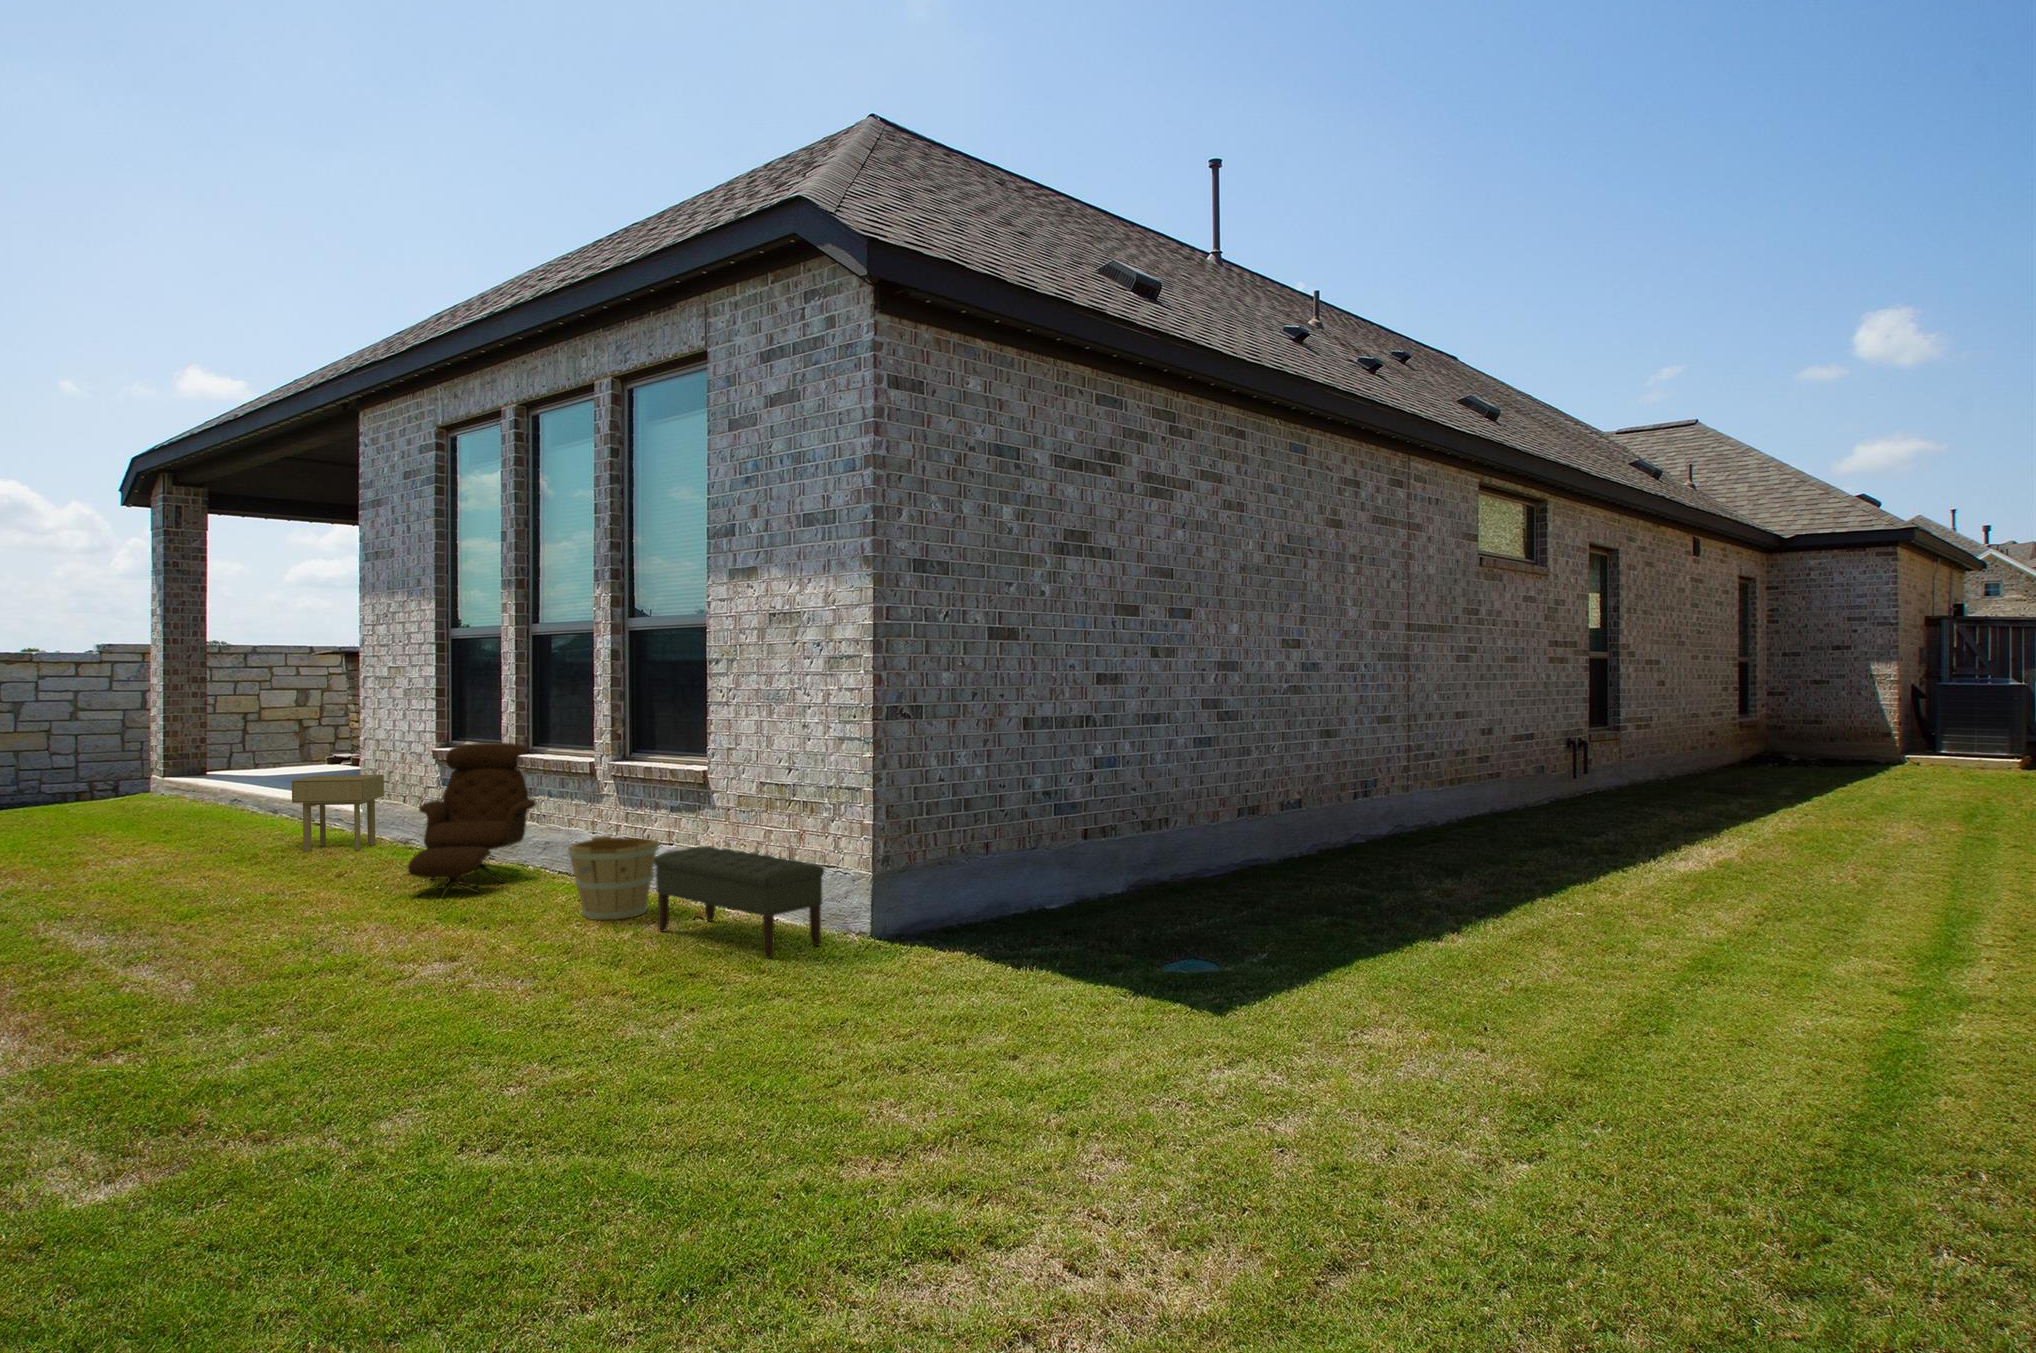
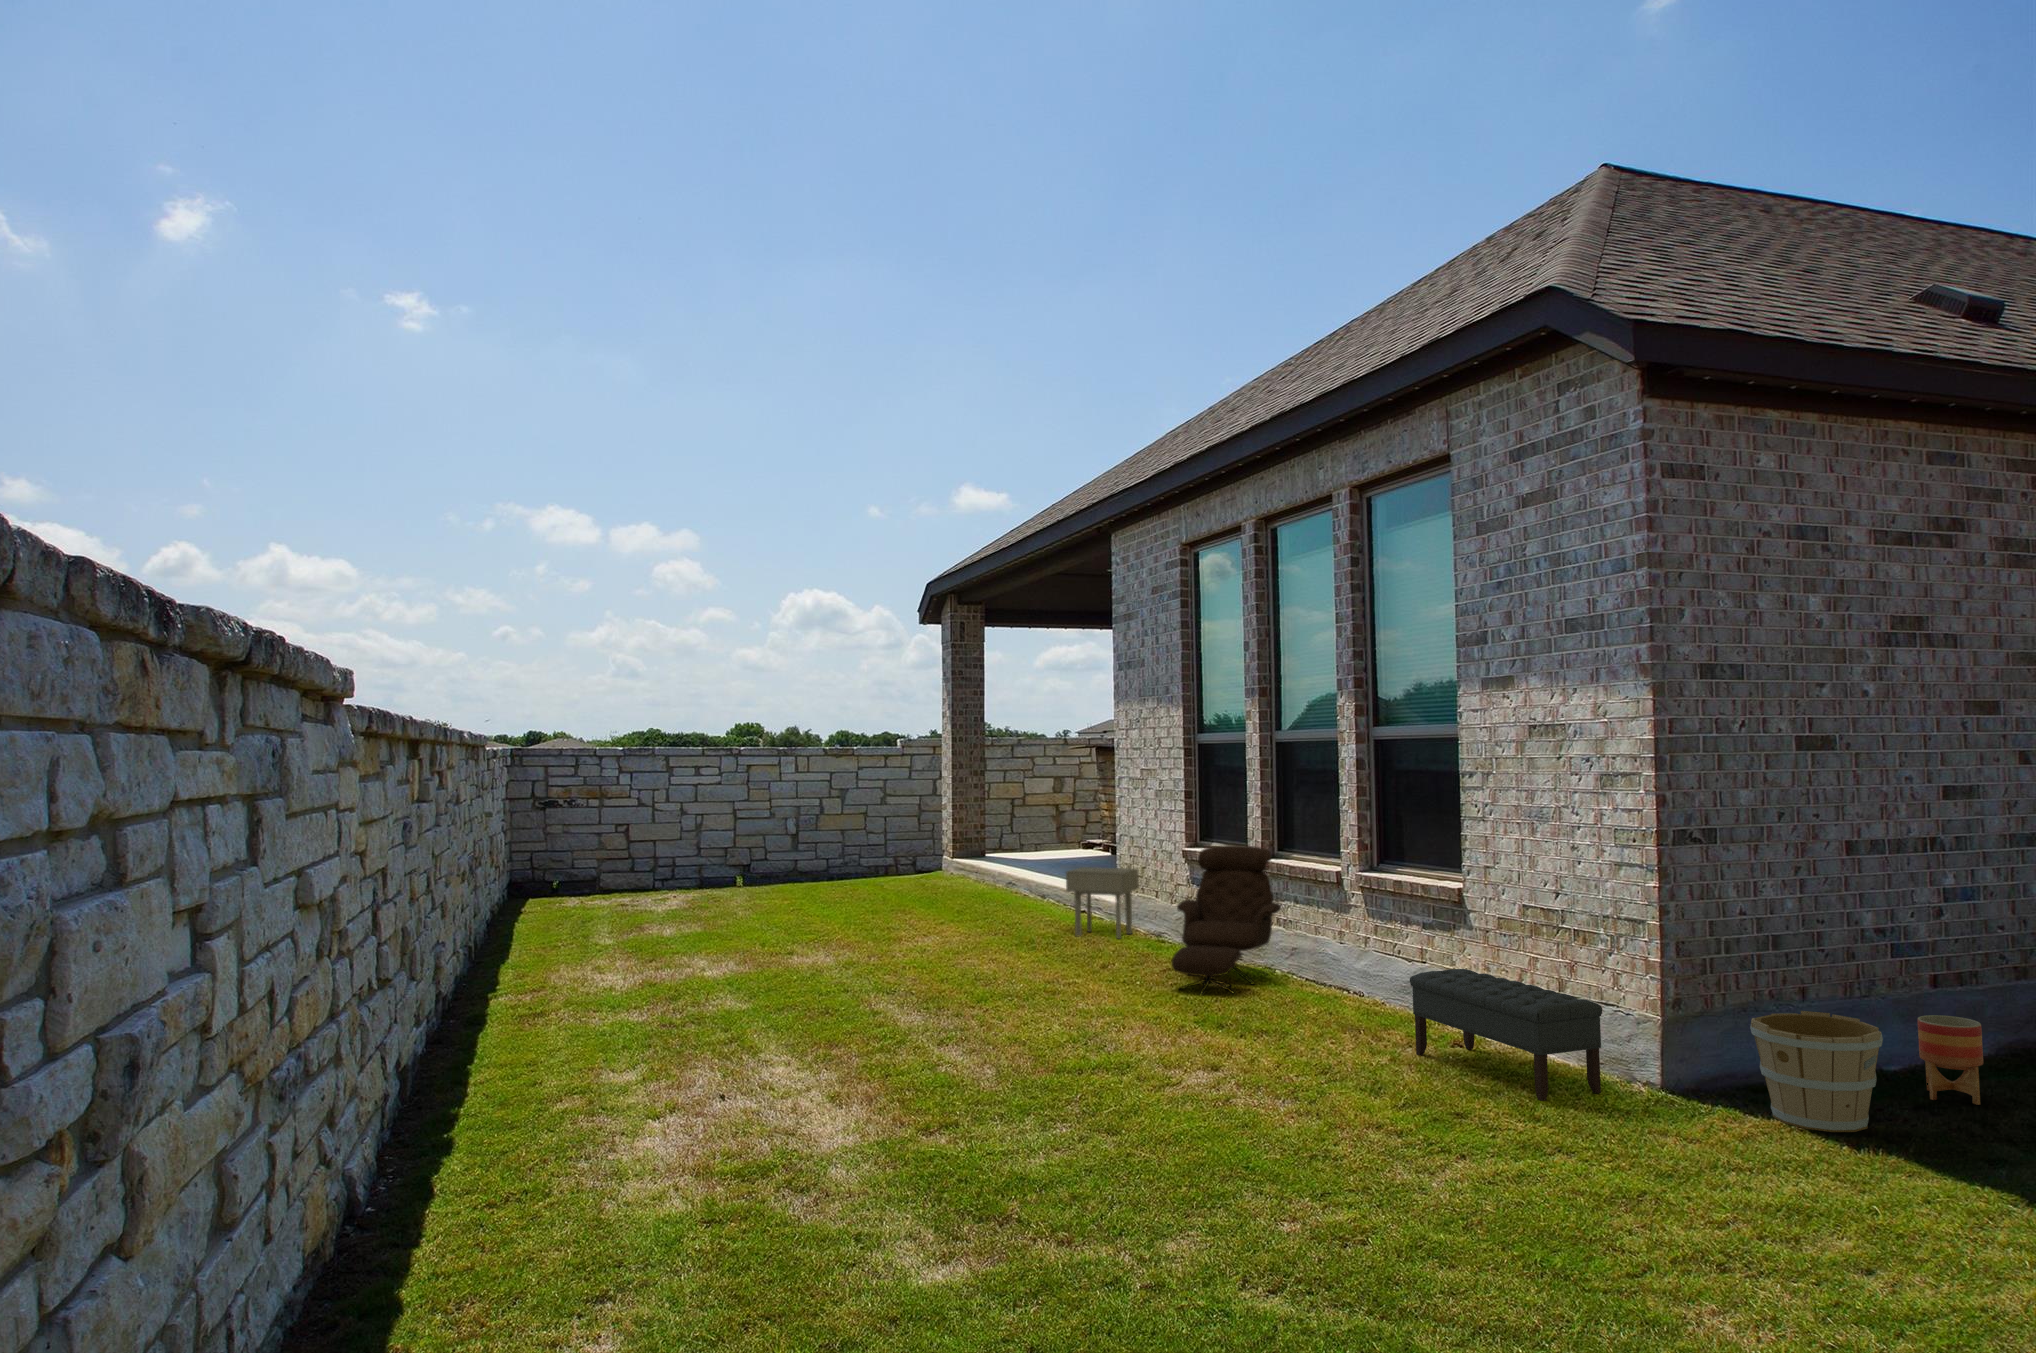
wooden bucket: present [568,836,659,920] -> present [1750,1011,1883,1132]
planter: none [1062,853,1103,920] -> present [1918,1015,1983,1105]

